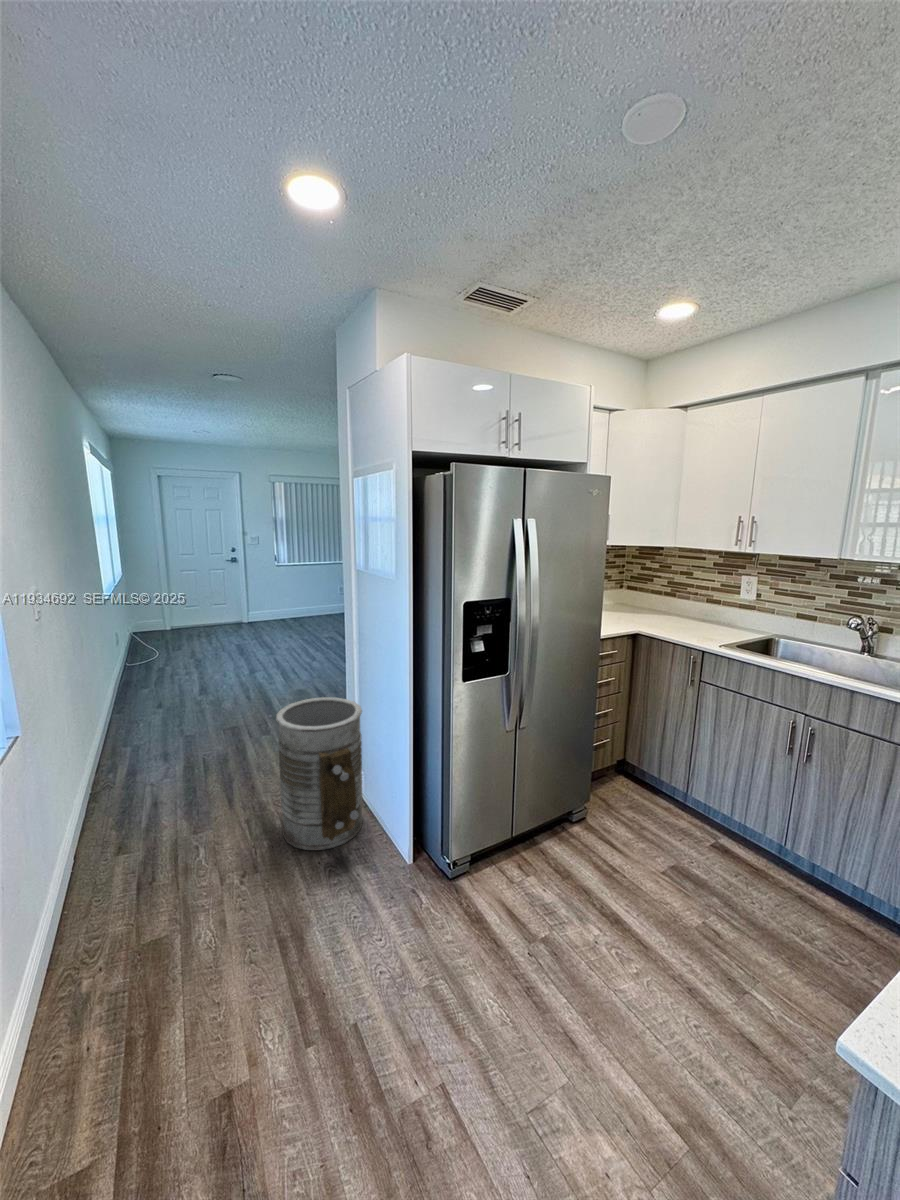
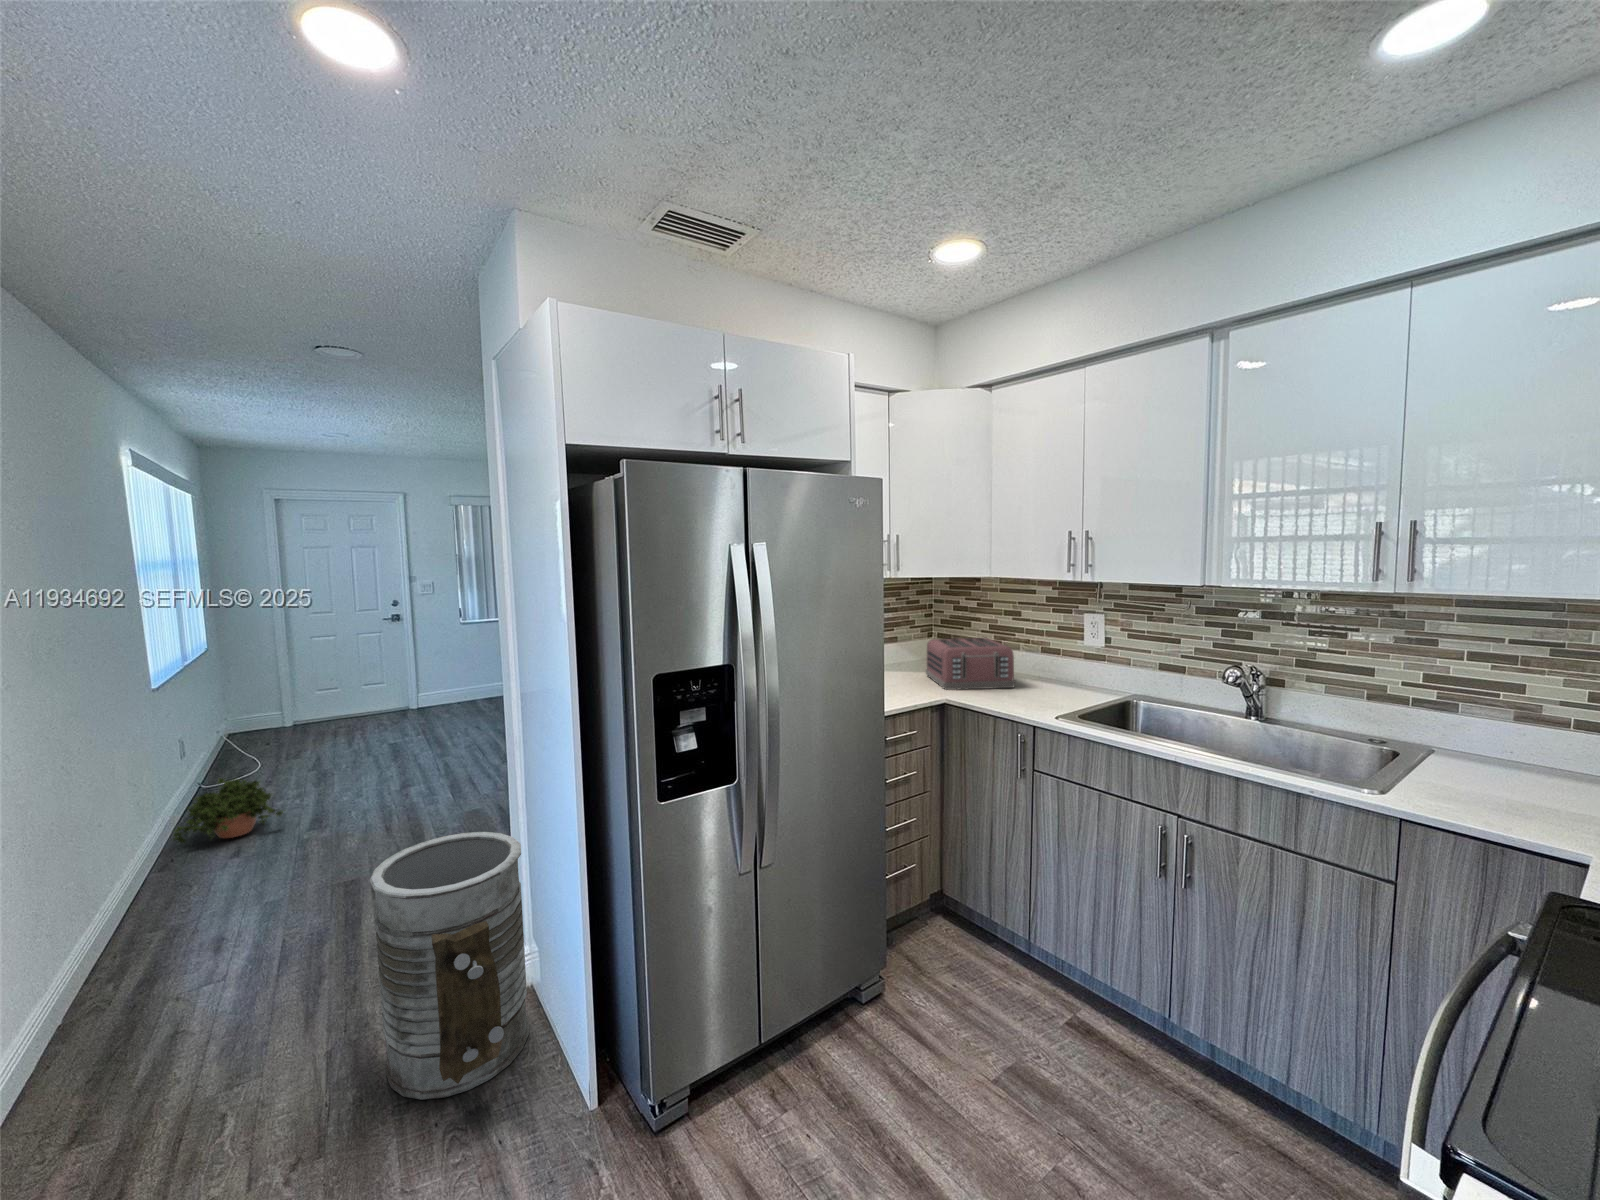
toaster: none [621,589,688,626] -> present [925,638,1015,690]
potted plant: none [116,658,184,699] -> present [173,779,283,843]

